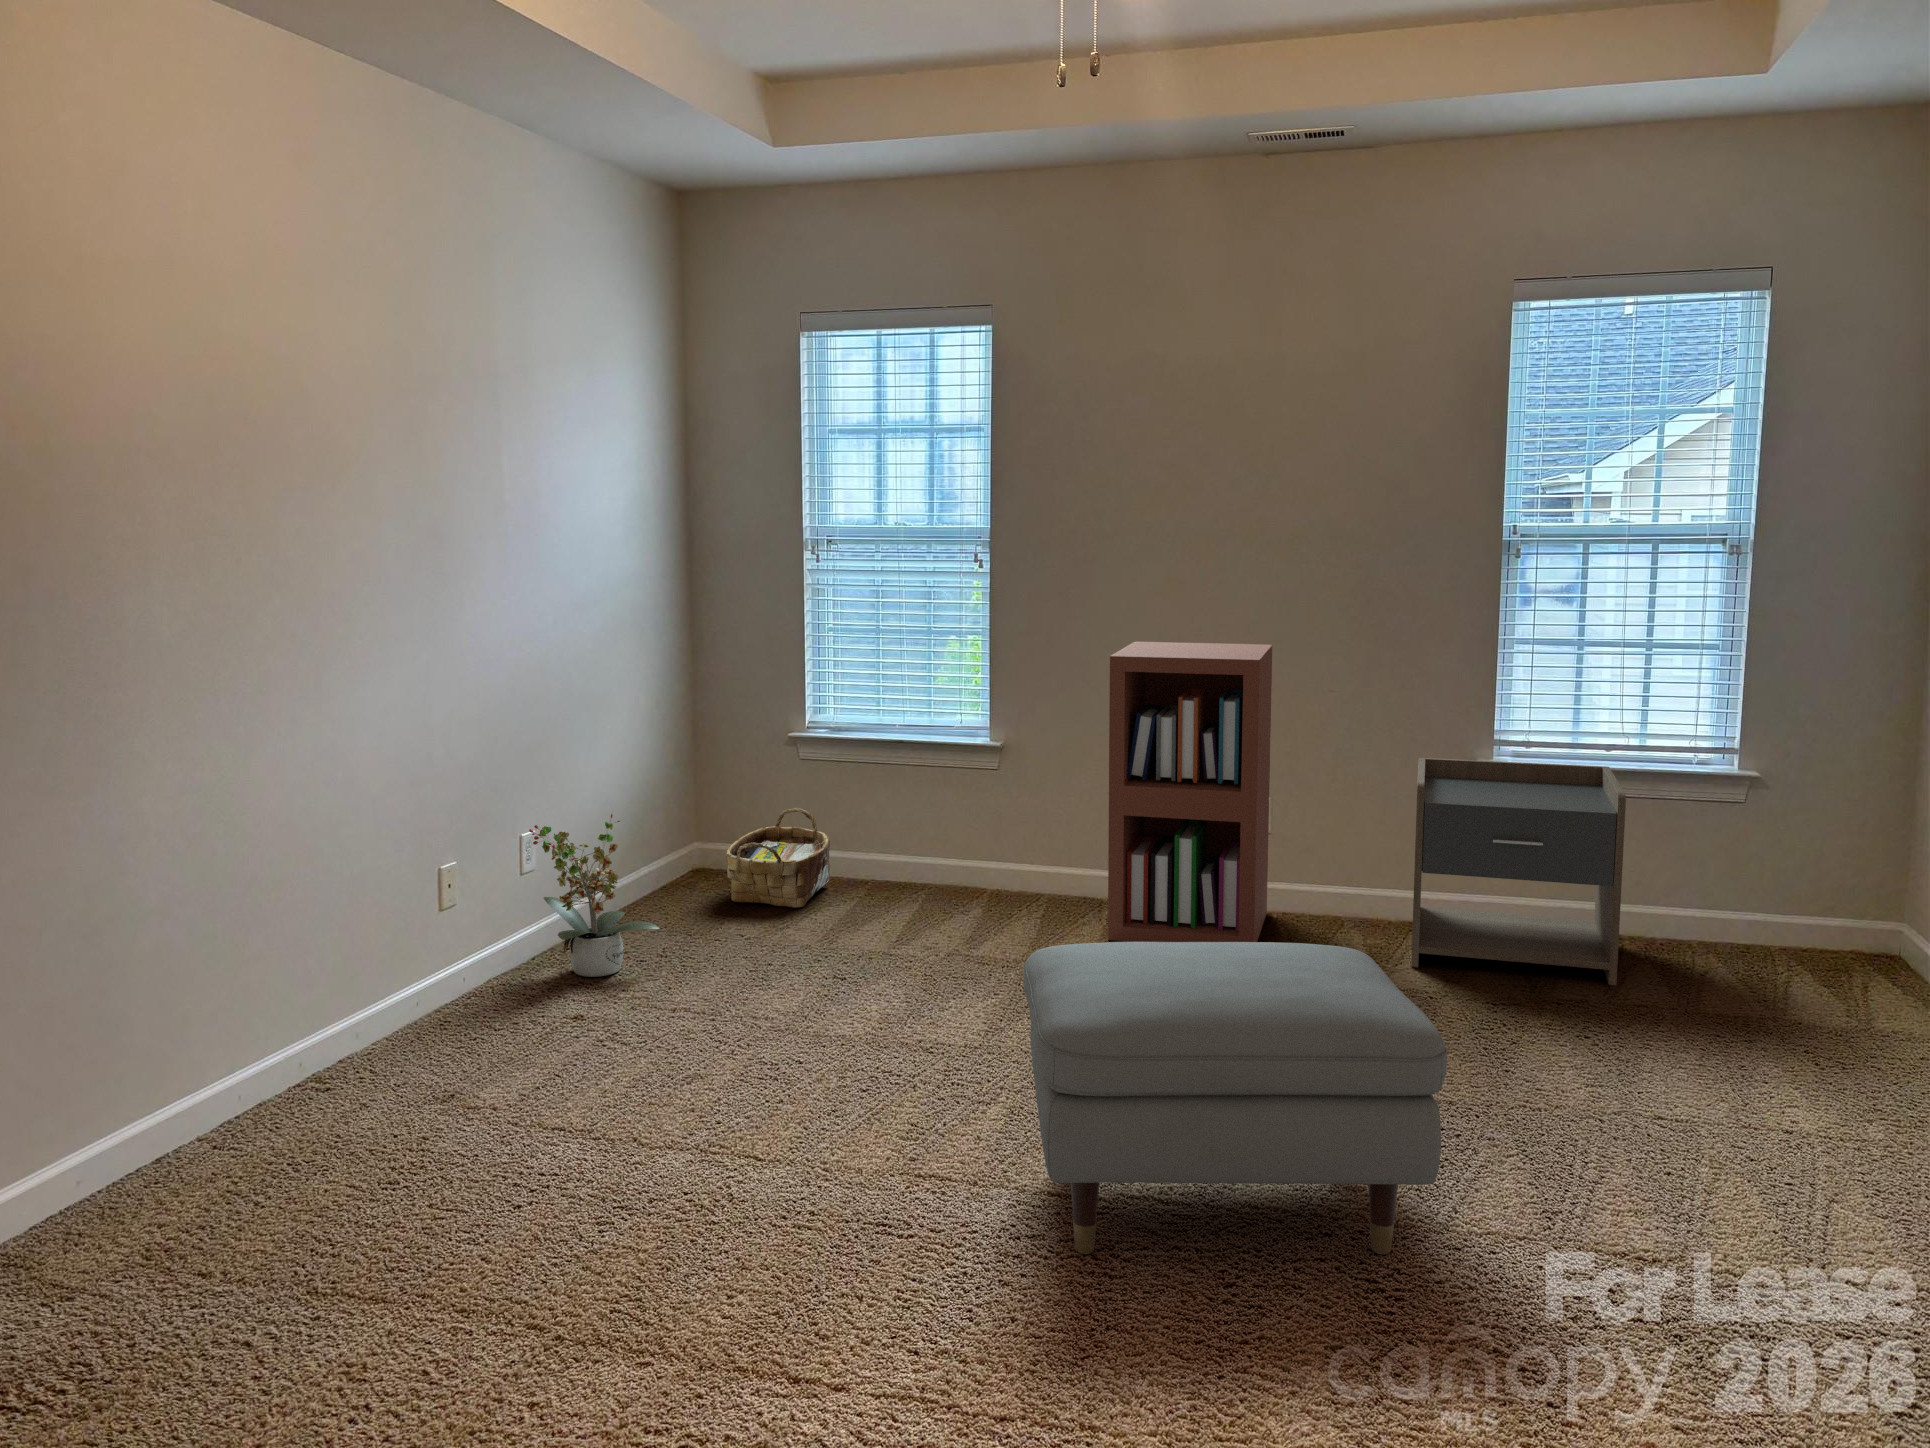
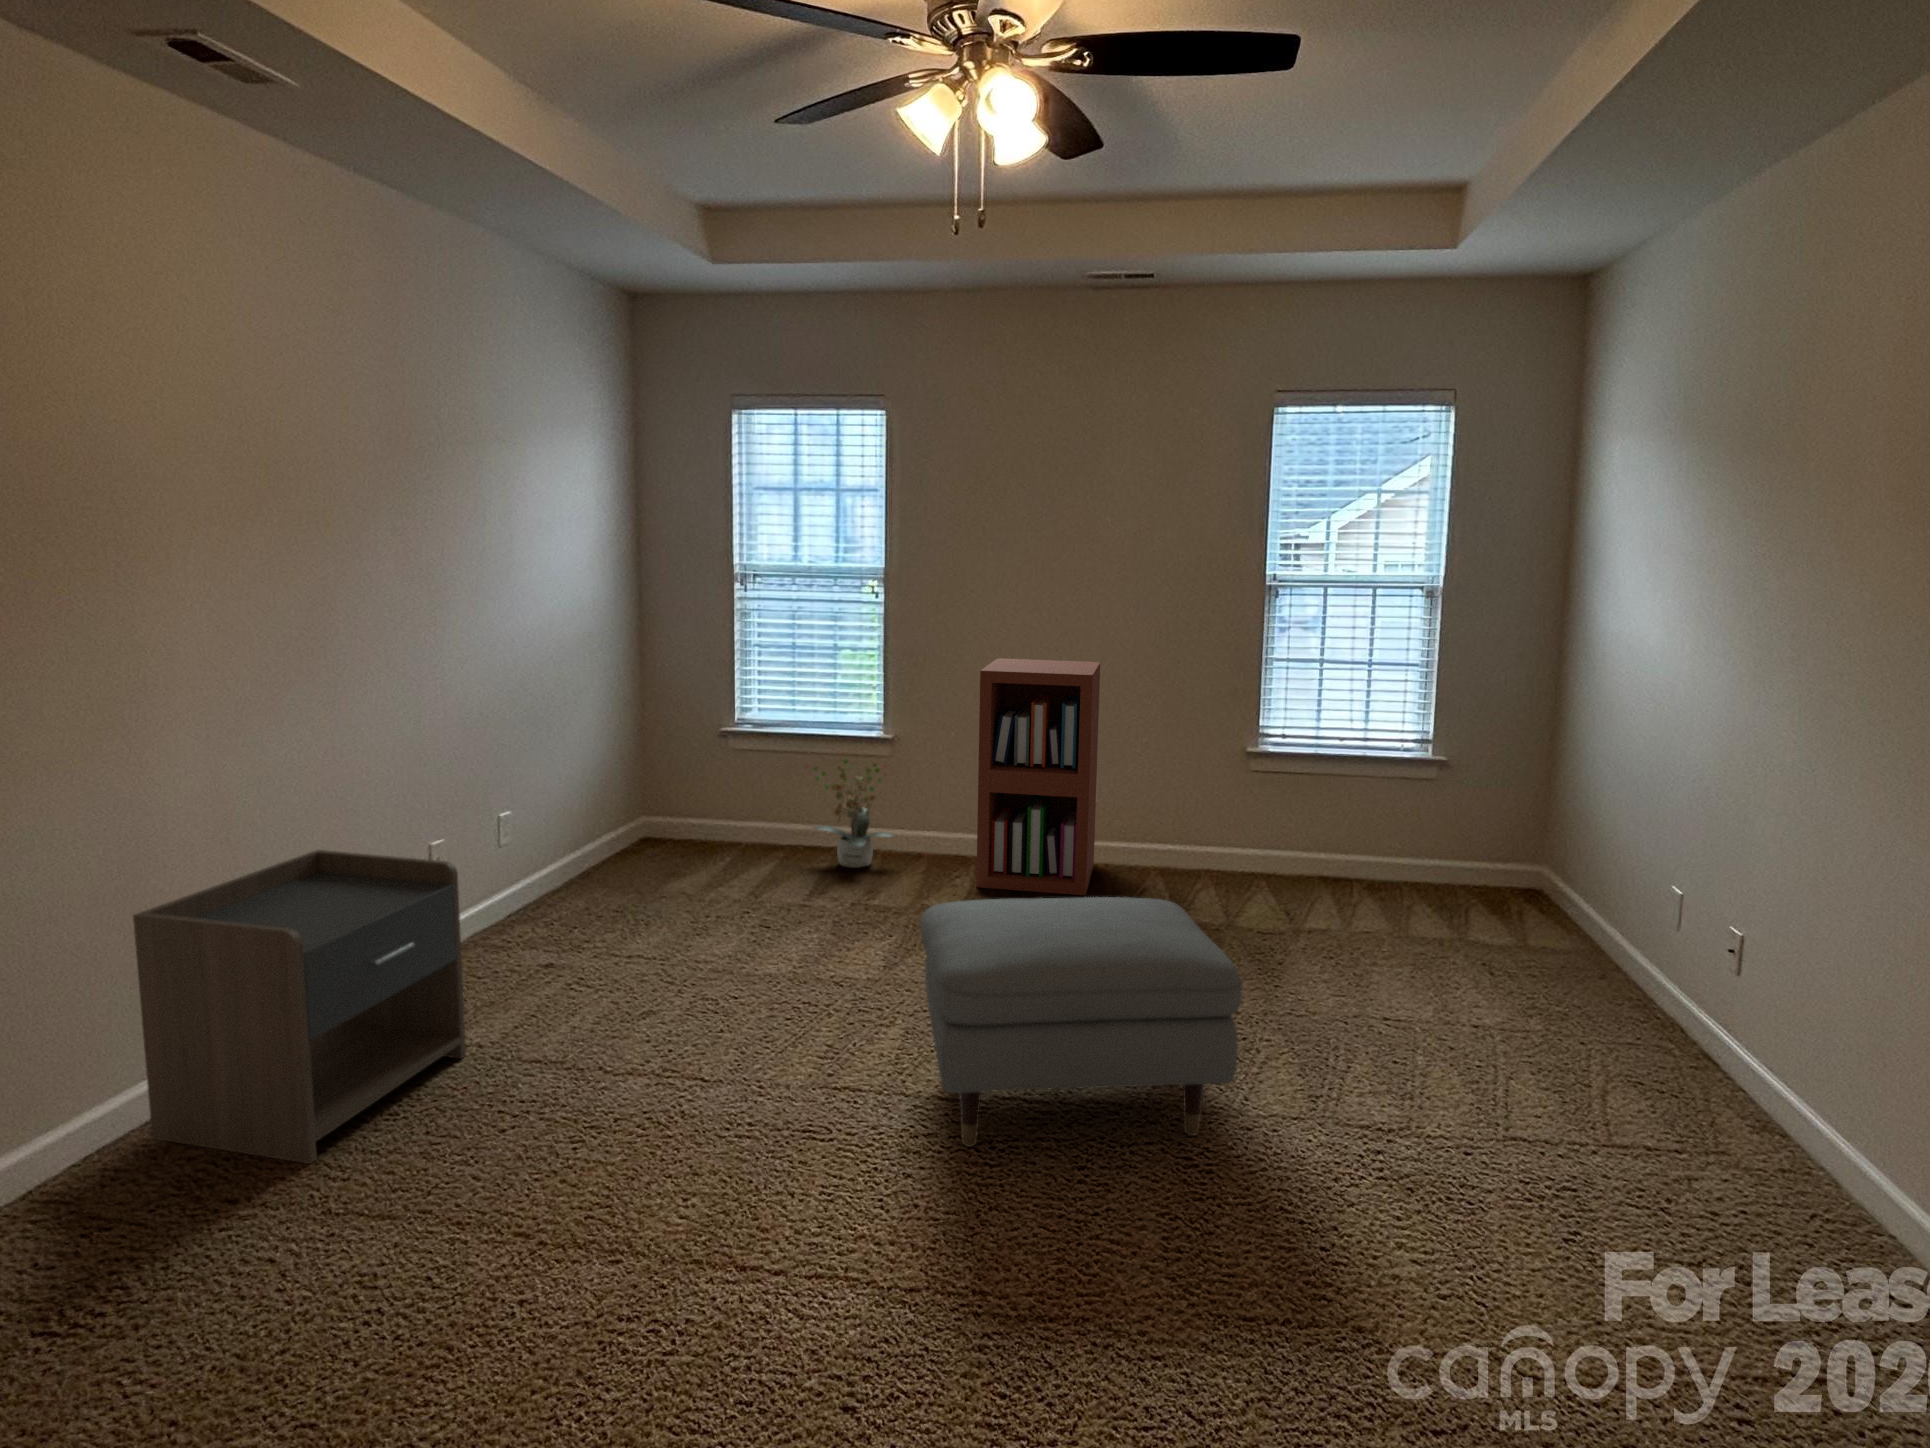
nightstand: present [1411,758,1626,985] -> present [133,850,466,1164]
woven basket: present [726,808,830,908] -> none [676,785,759,865]
potted plant: present [529,814,660,977] -> present [812,759,894,868]

